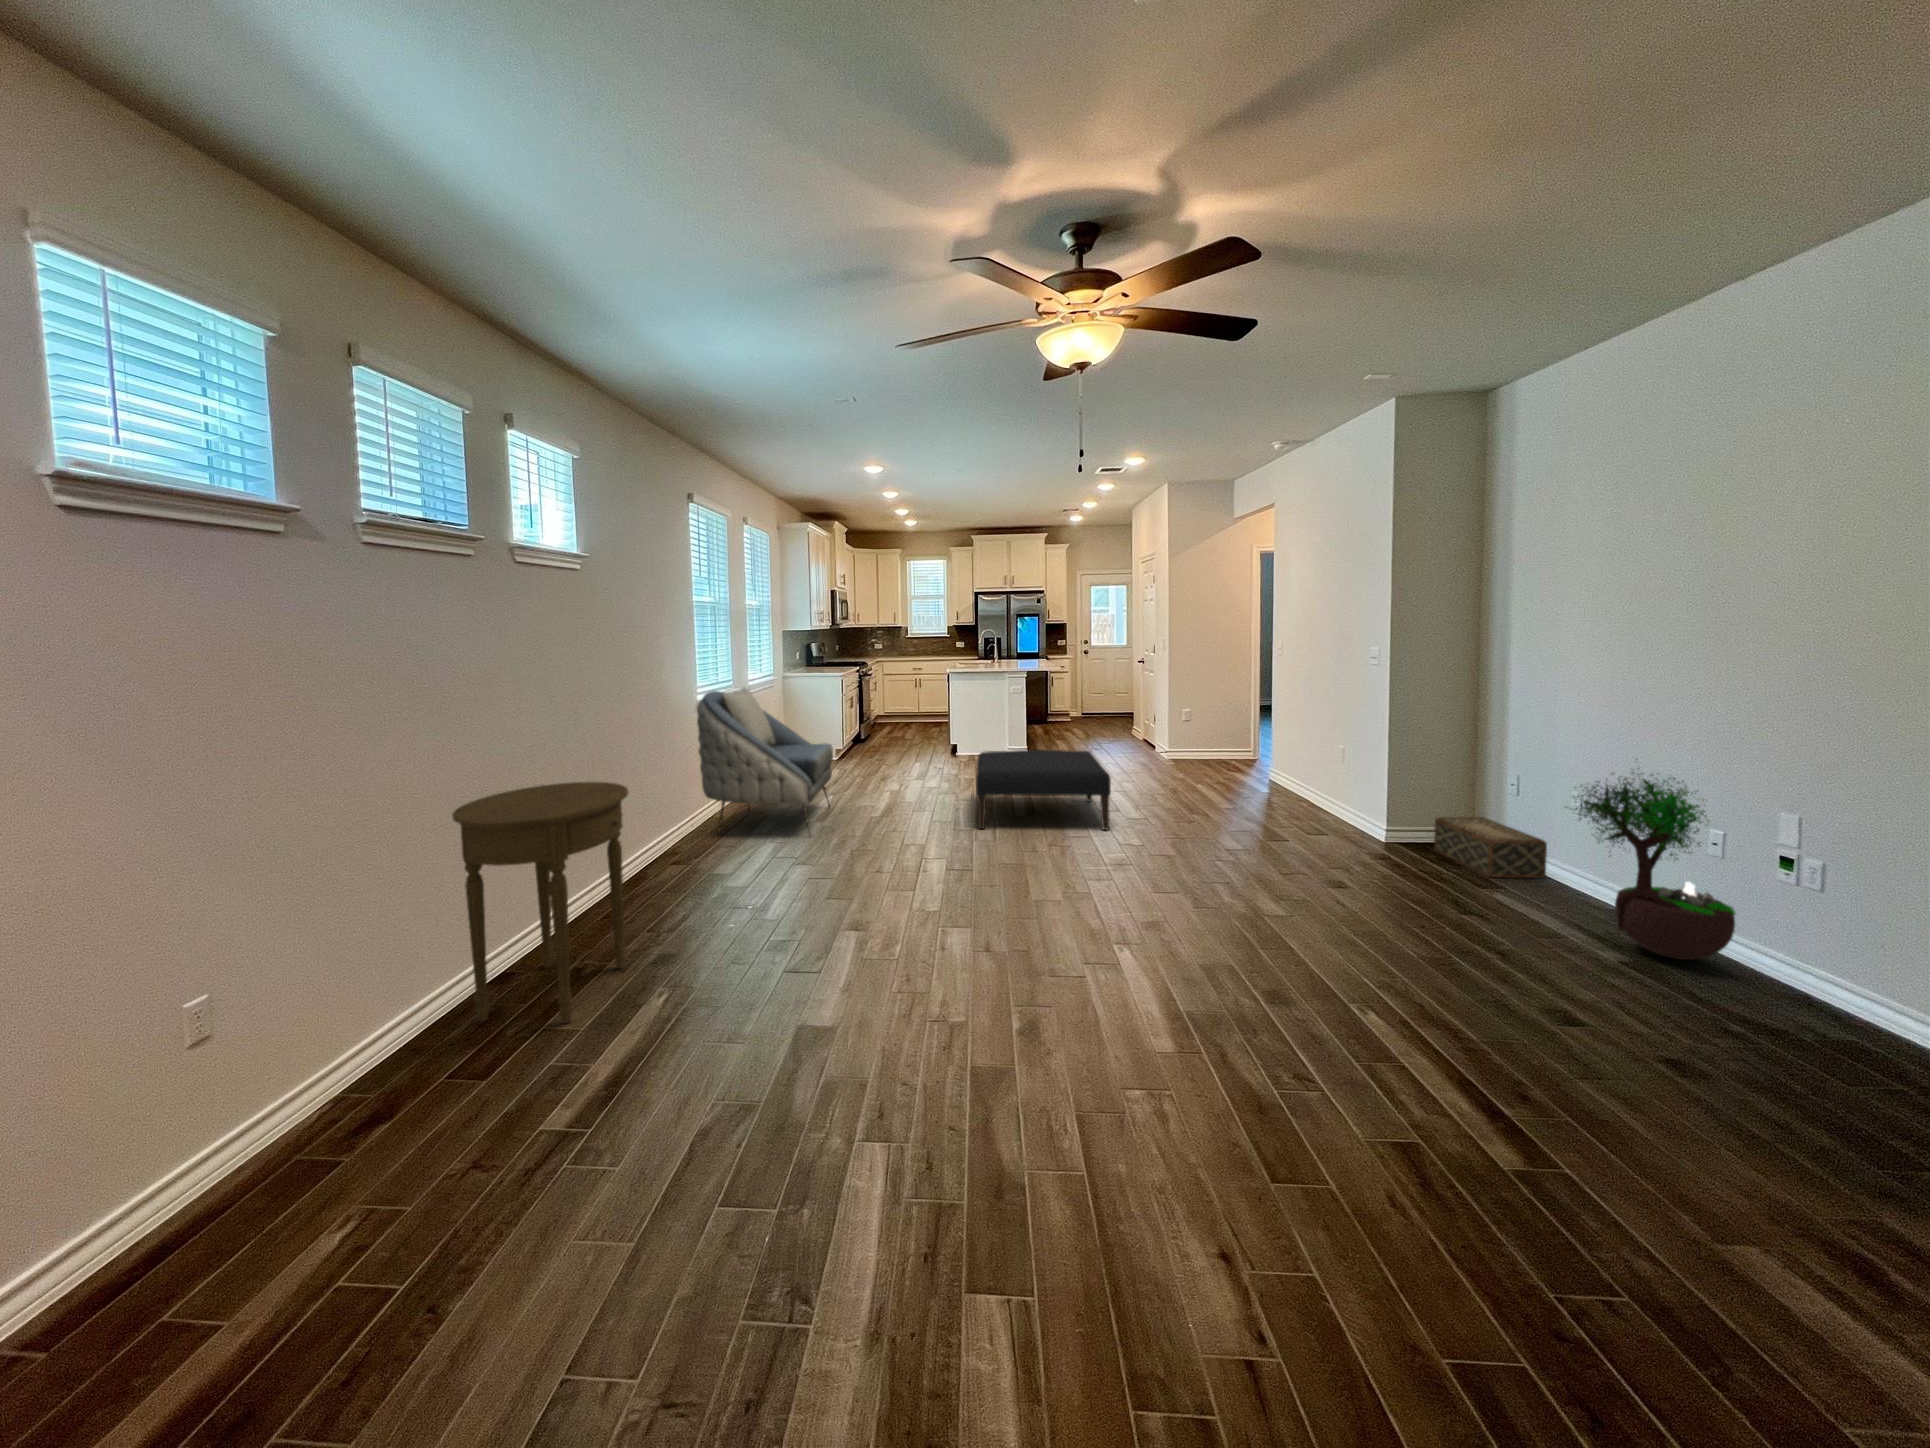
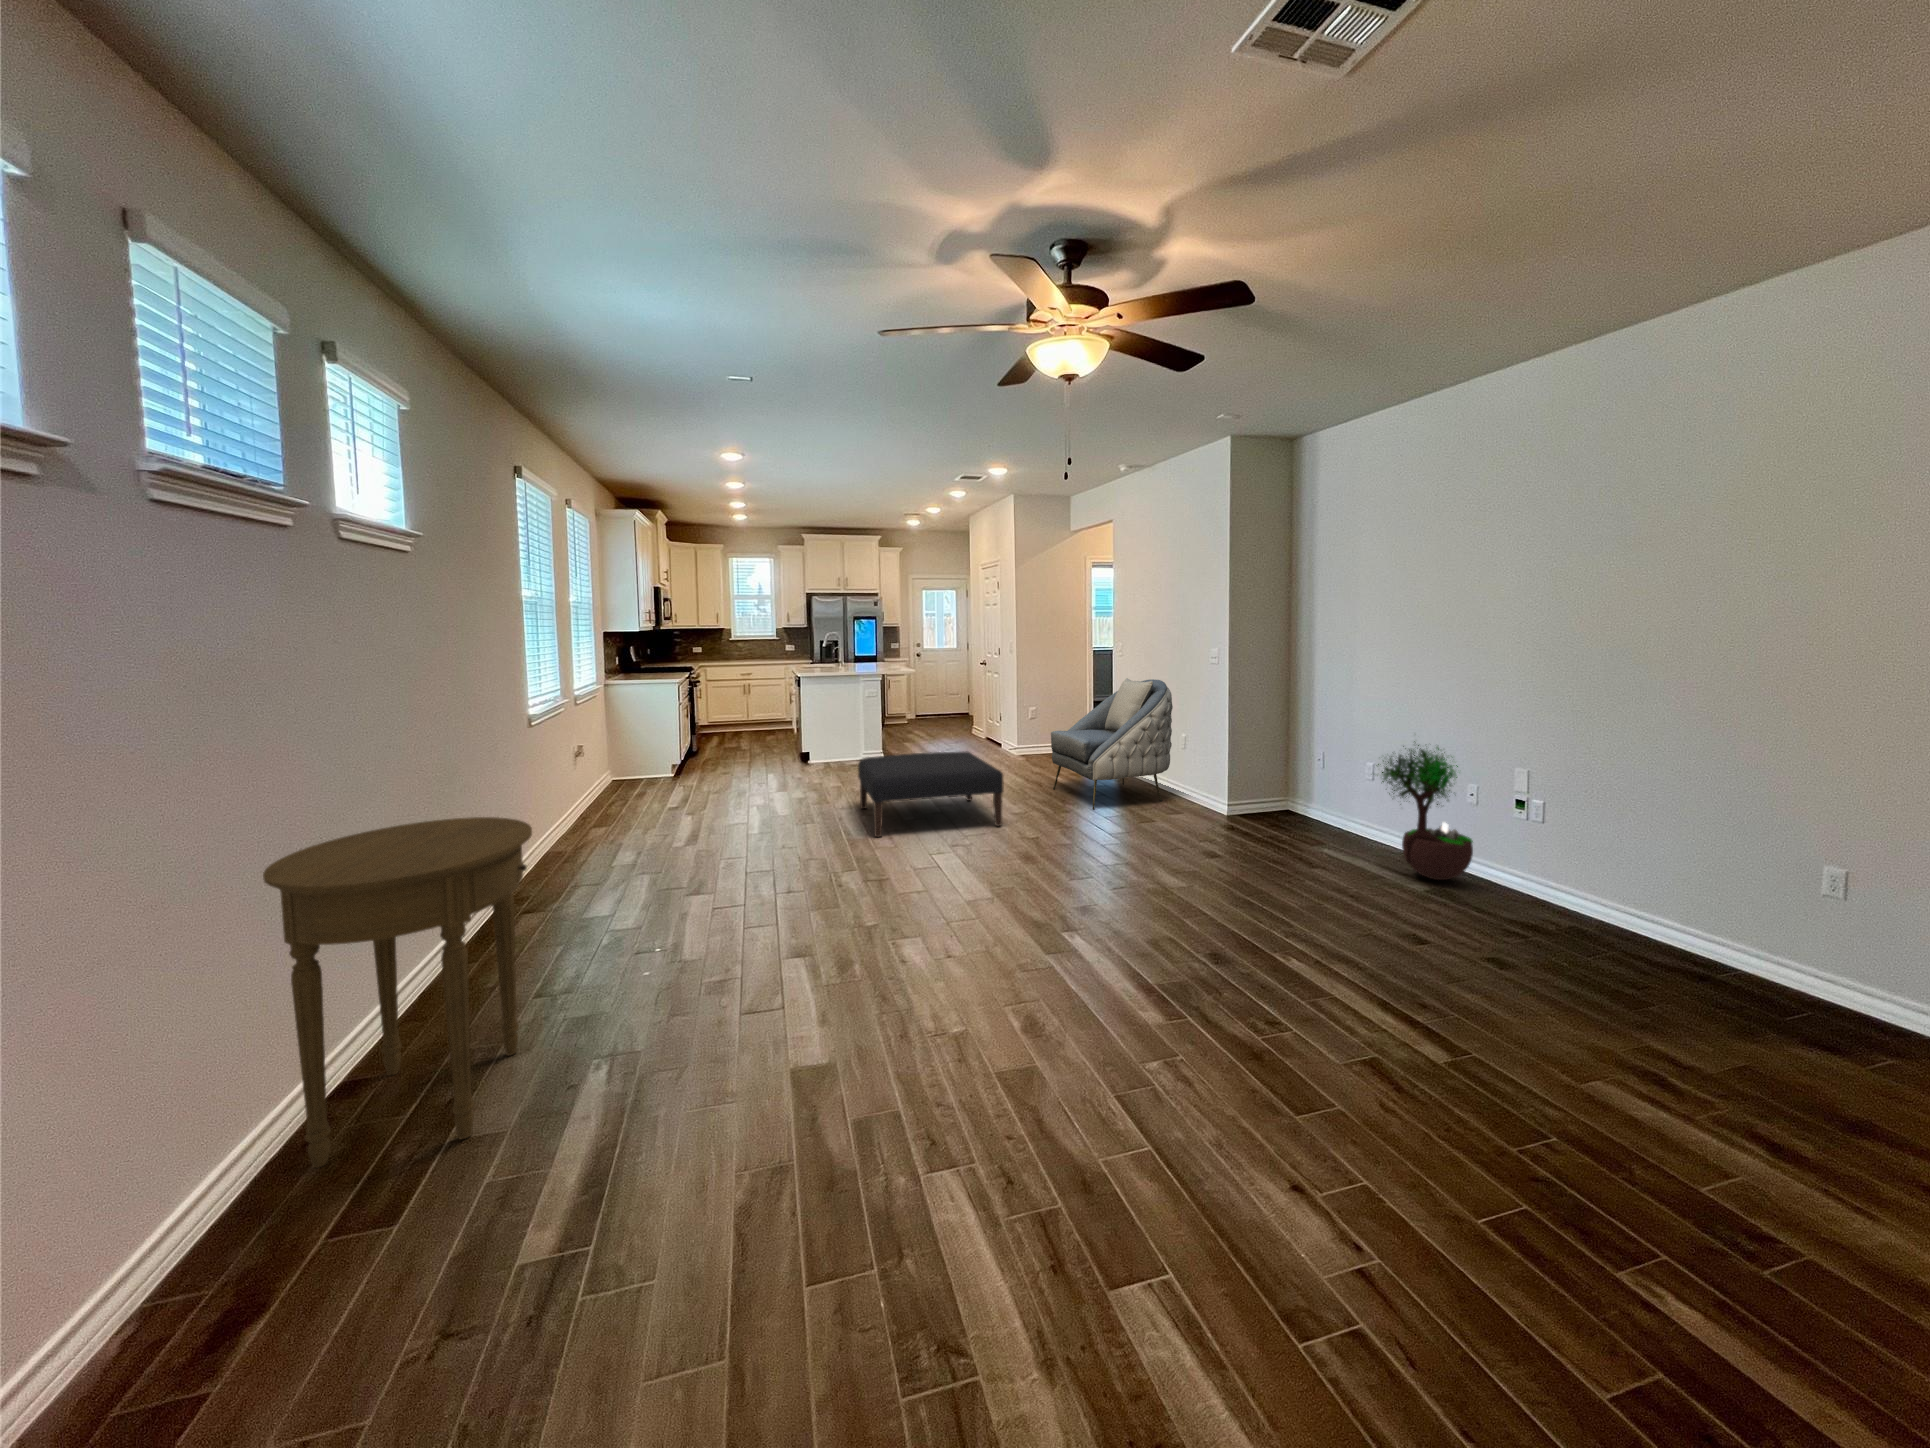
armchair: present [697,688,833,836] -> present [1051,678,1173,810]
woven basket: present [1434,817,1547,878] -> none [1259,788,1339,835]

